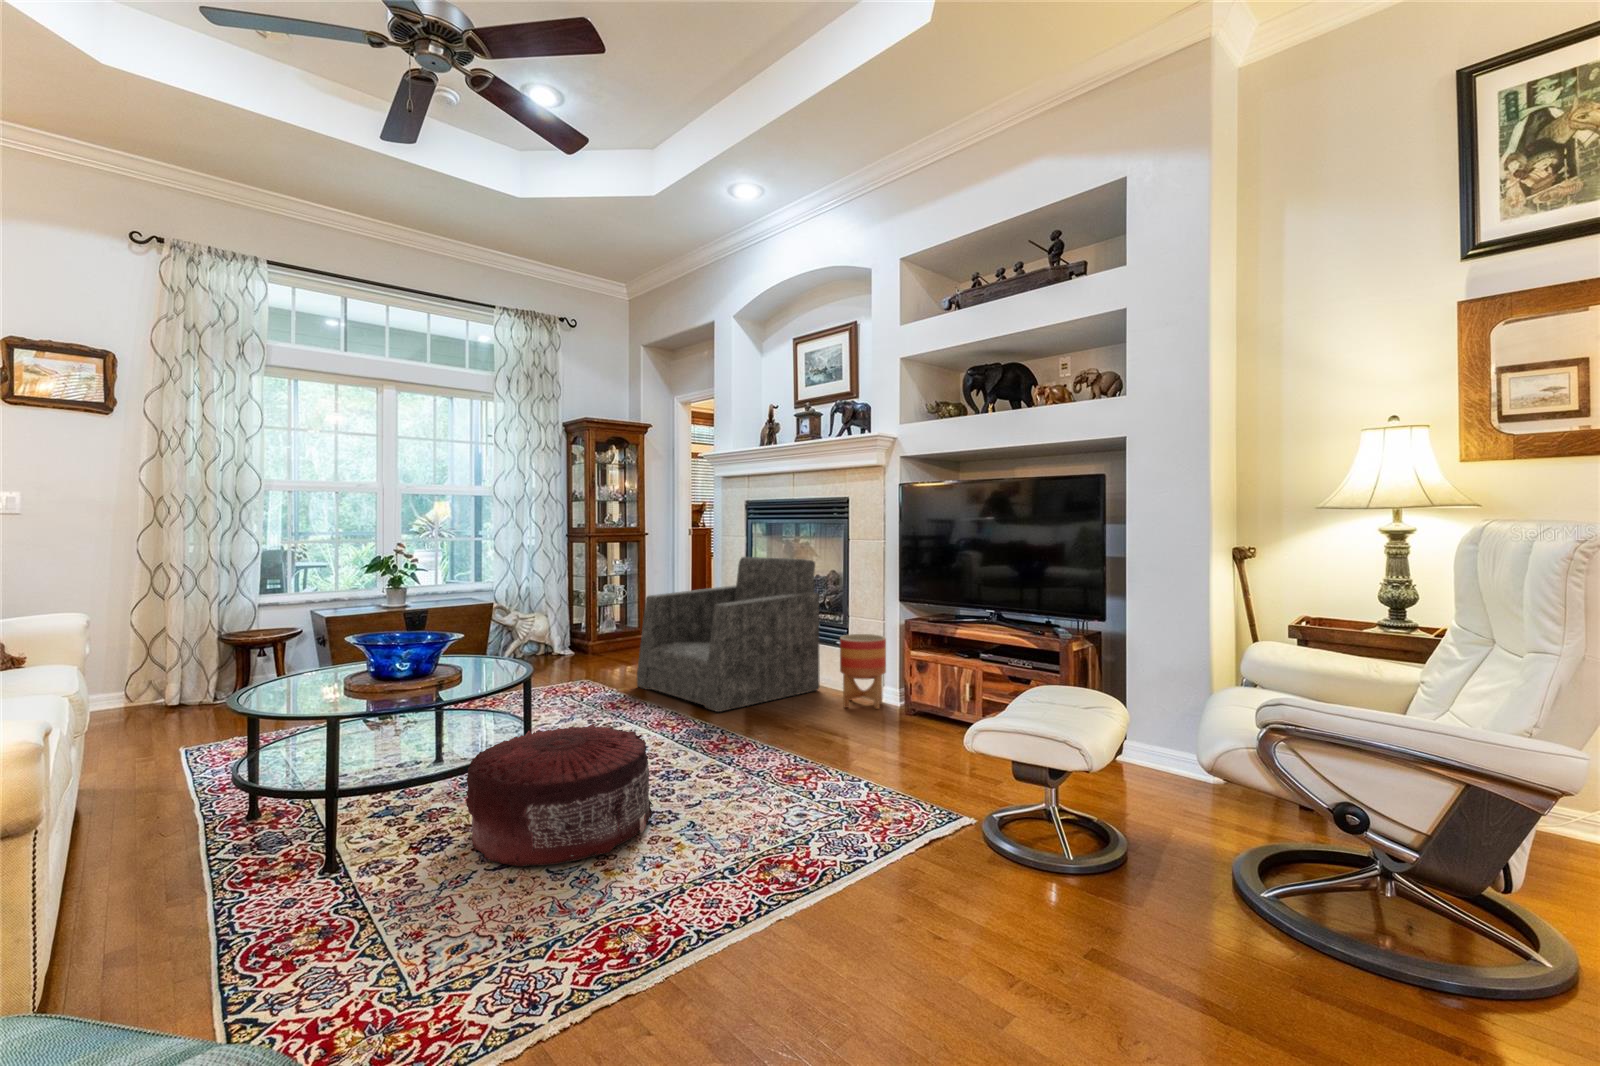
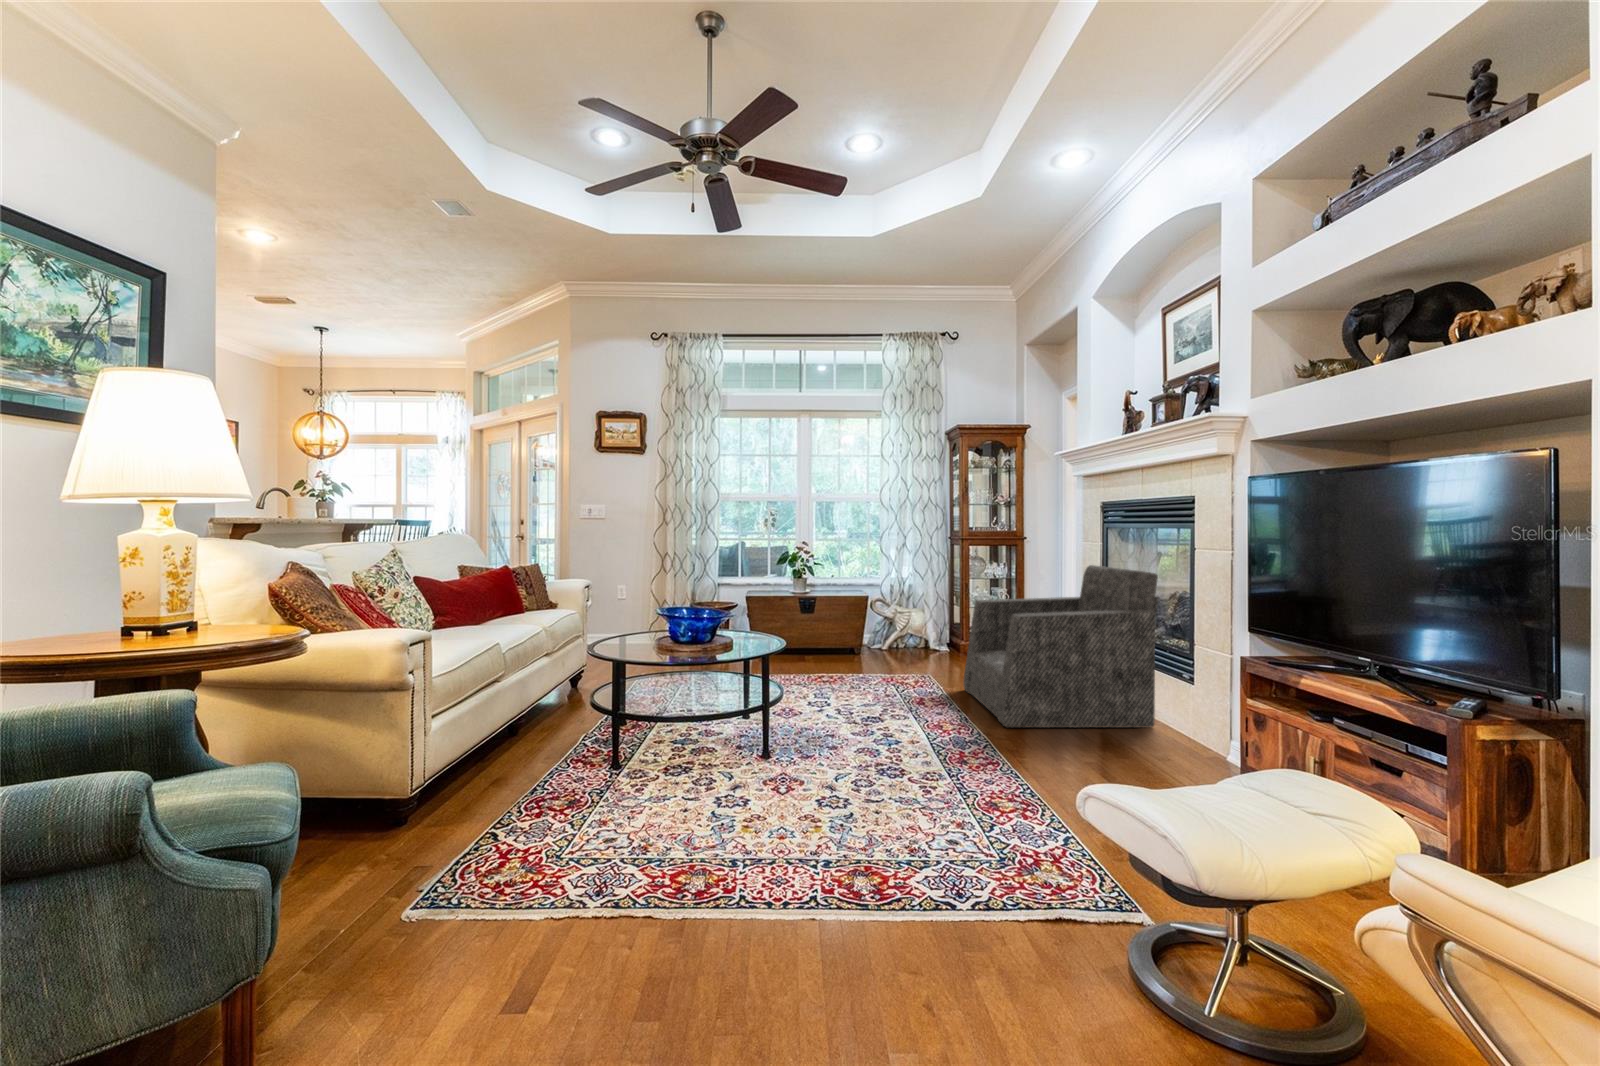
planter: present [840,634,886,709] -> none [1158,666,1223,763]
pouf: present [466,724,653,867] -> none [685,703,836,816]

